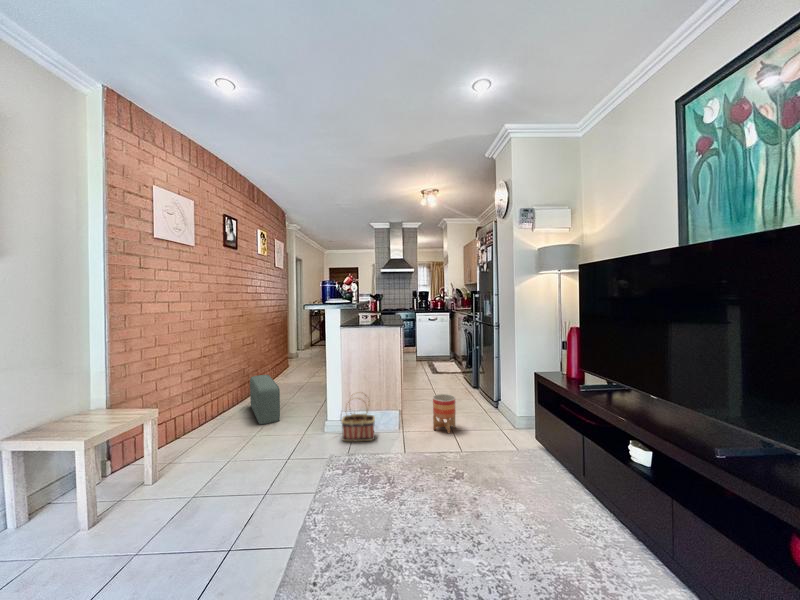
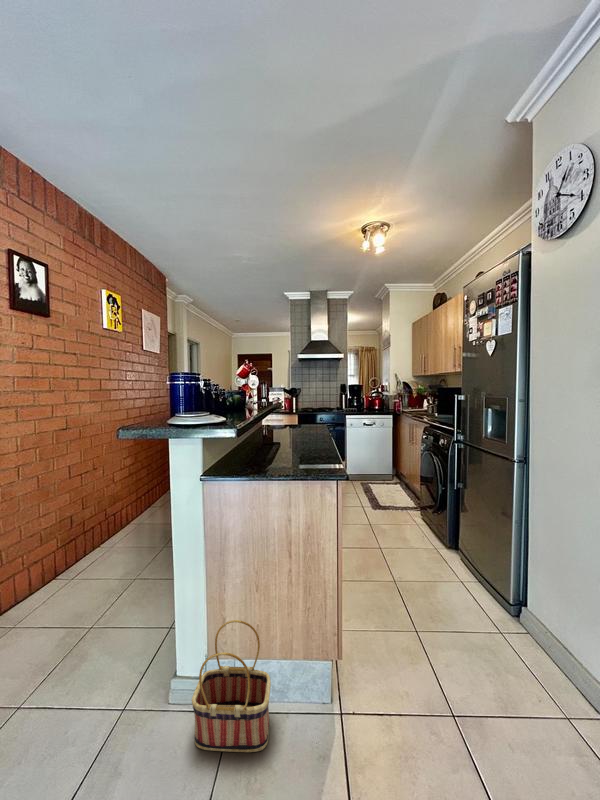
pouf: present [250,375,280,424] -> none [48,532,104,653]
planter: present [433,394,456,433] -> none [400,619,454,731]

